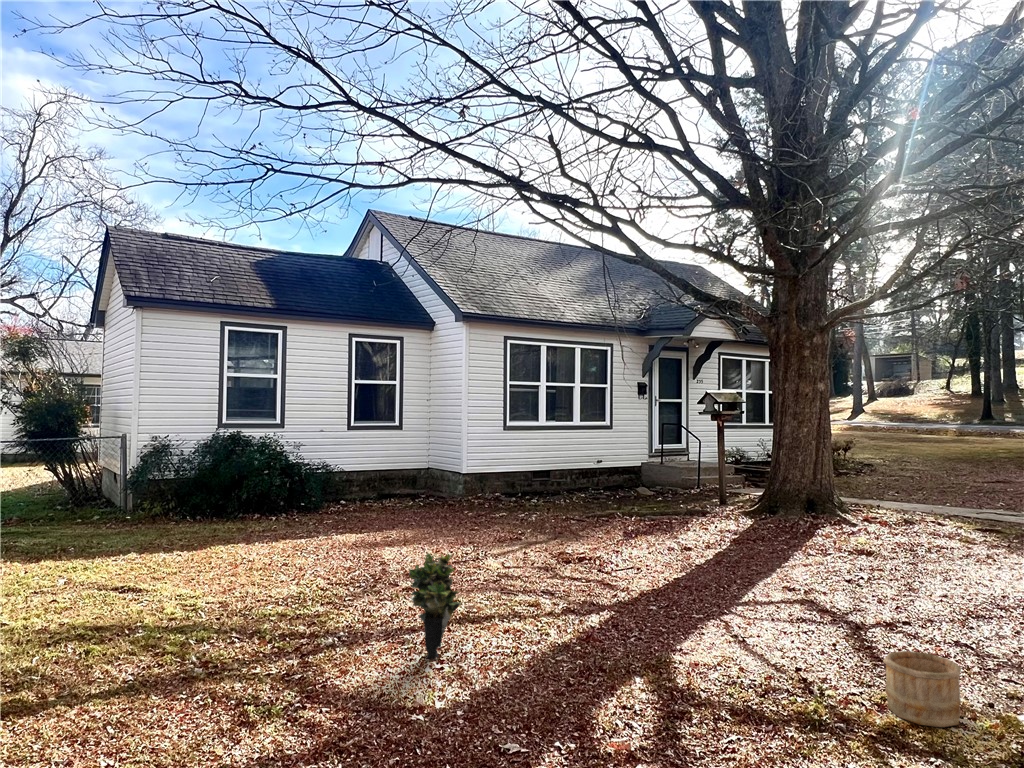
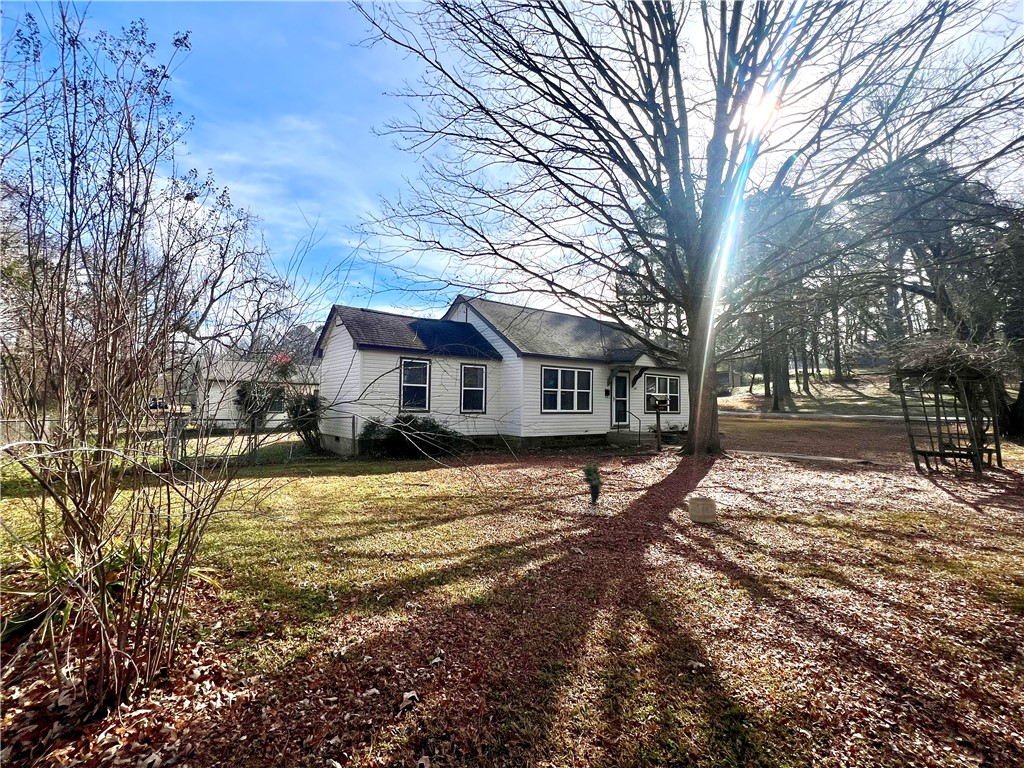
wooden bucket: present [883,651,961,727] -> present [688,497,716,523]

